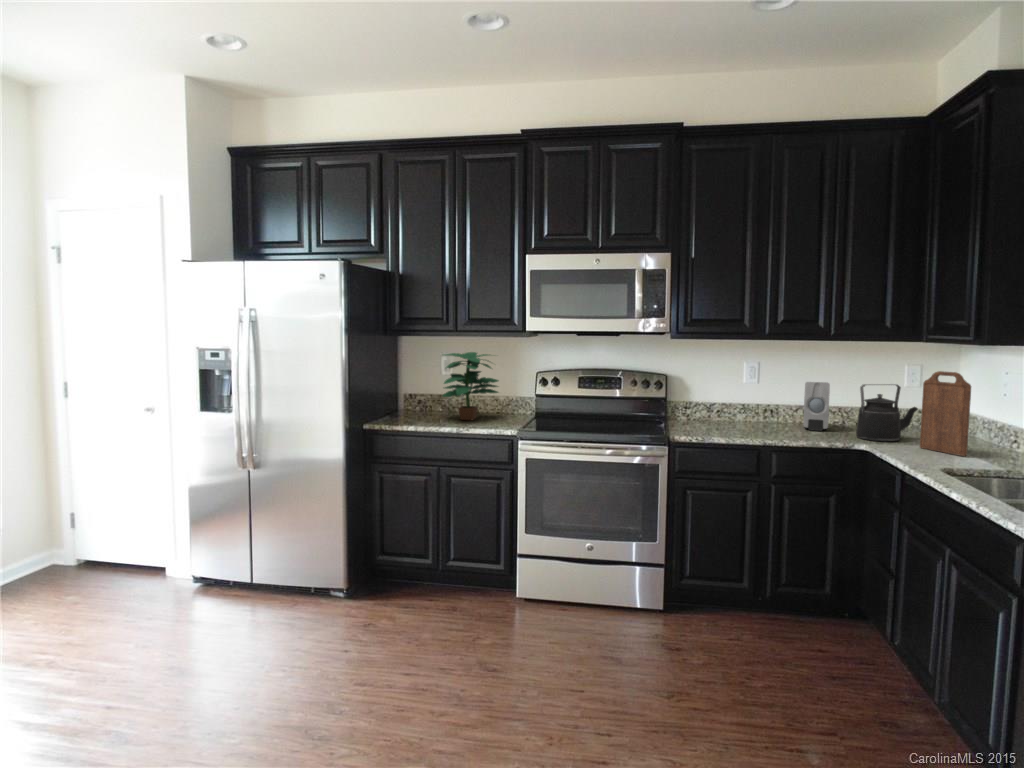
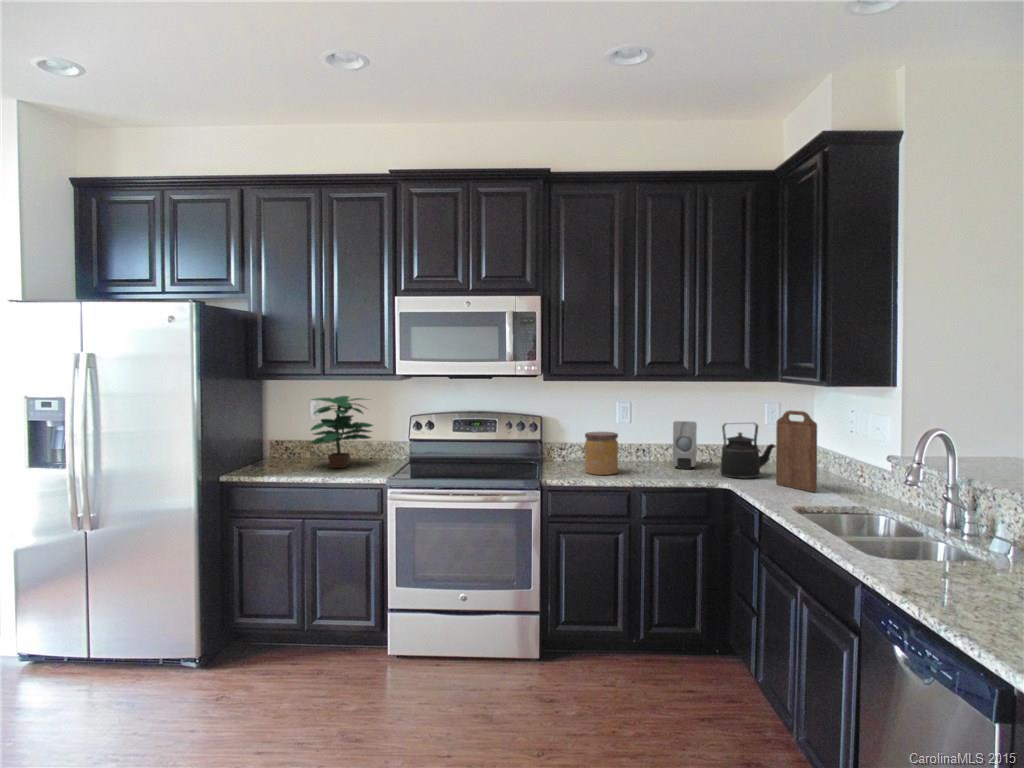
jar: none [712,391,747,434] -> present [585,432,618,475]

